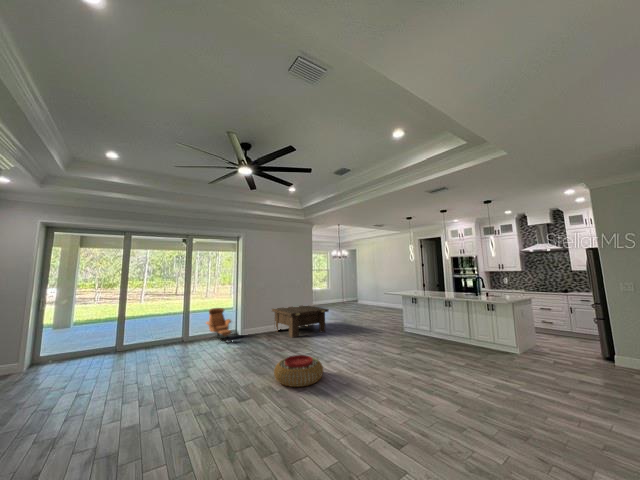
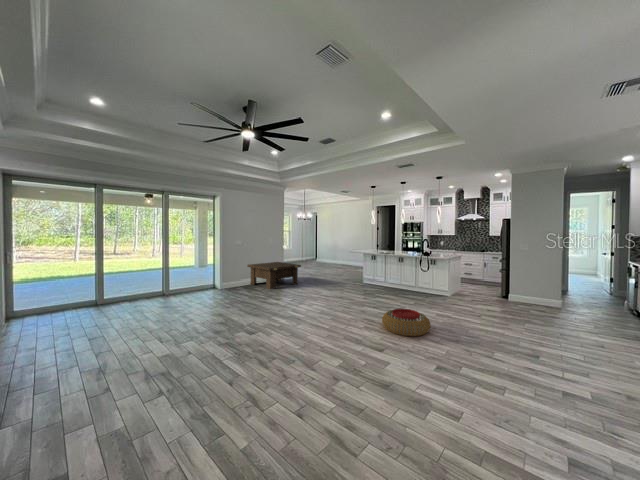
lounge chair: present [206,308,232,341] -> none [186,263,215,296]
pouf: present [274,355,323,387] -> present [382,308,430,336]

